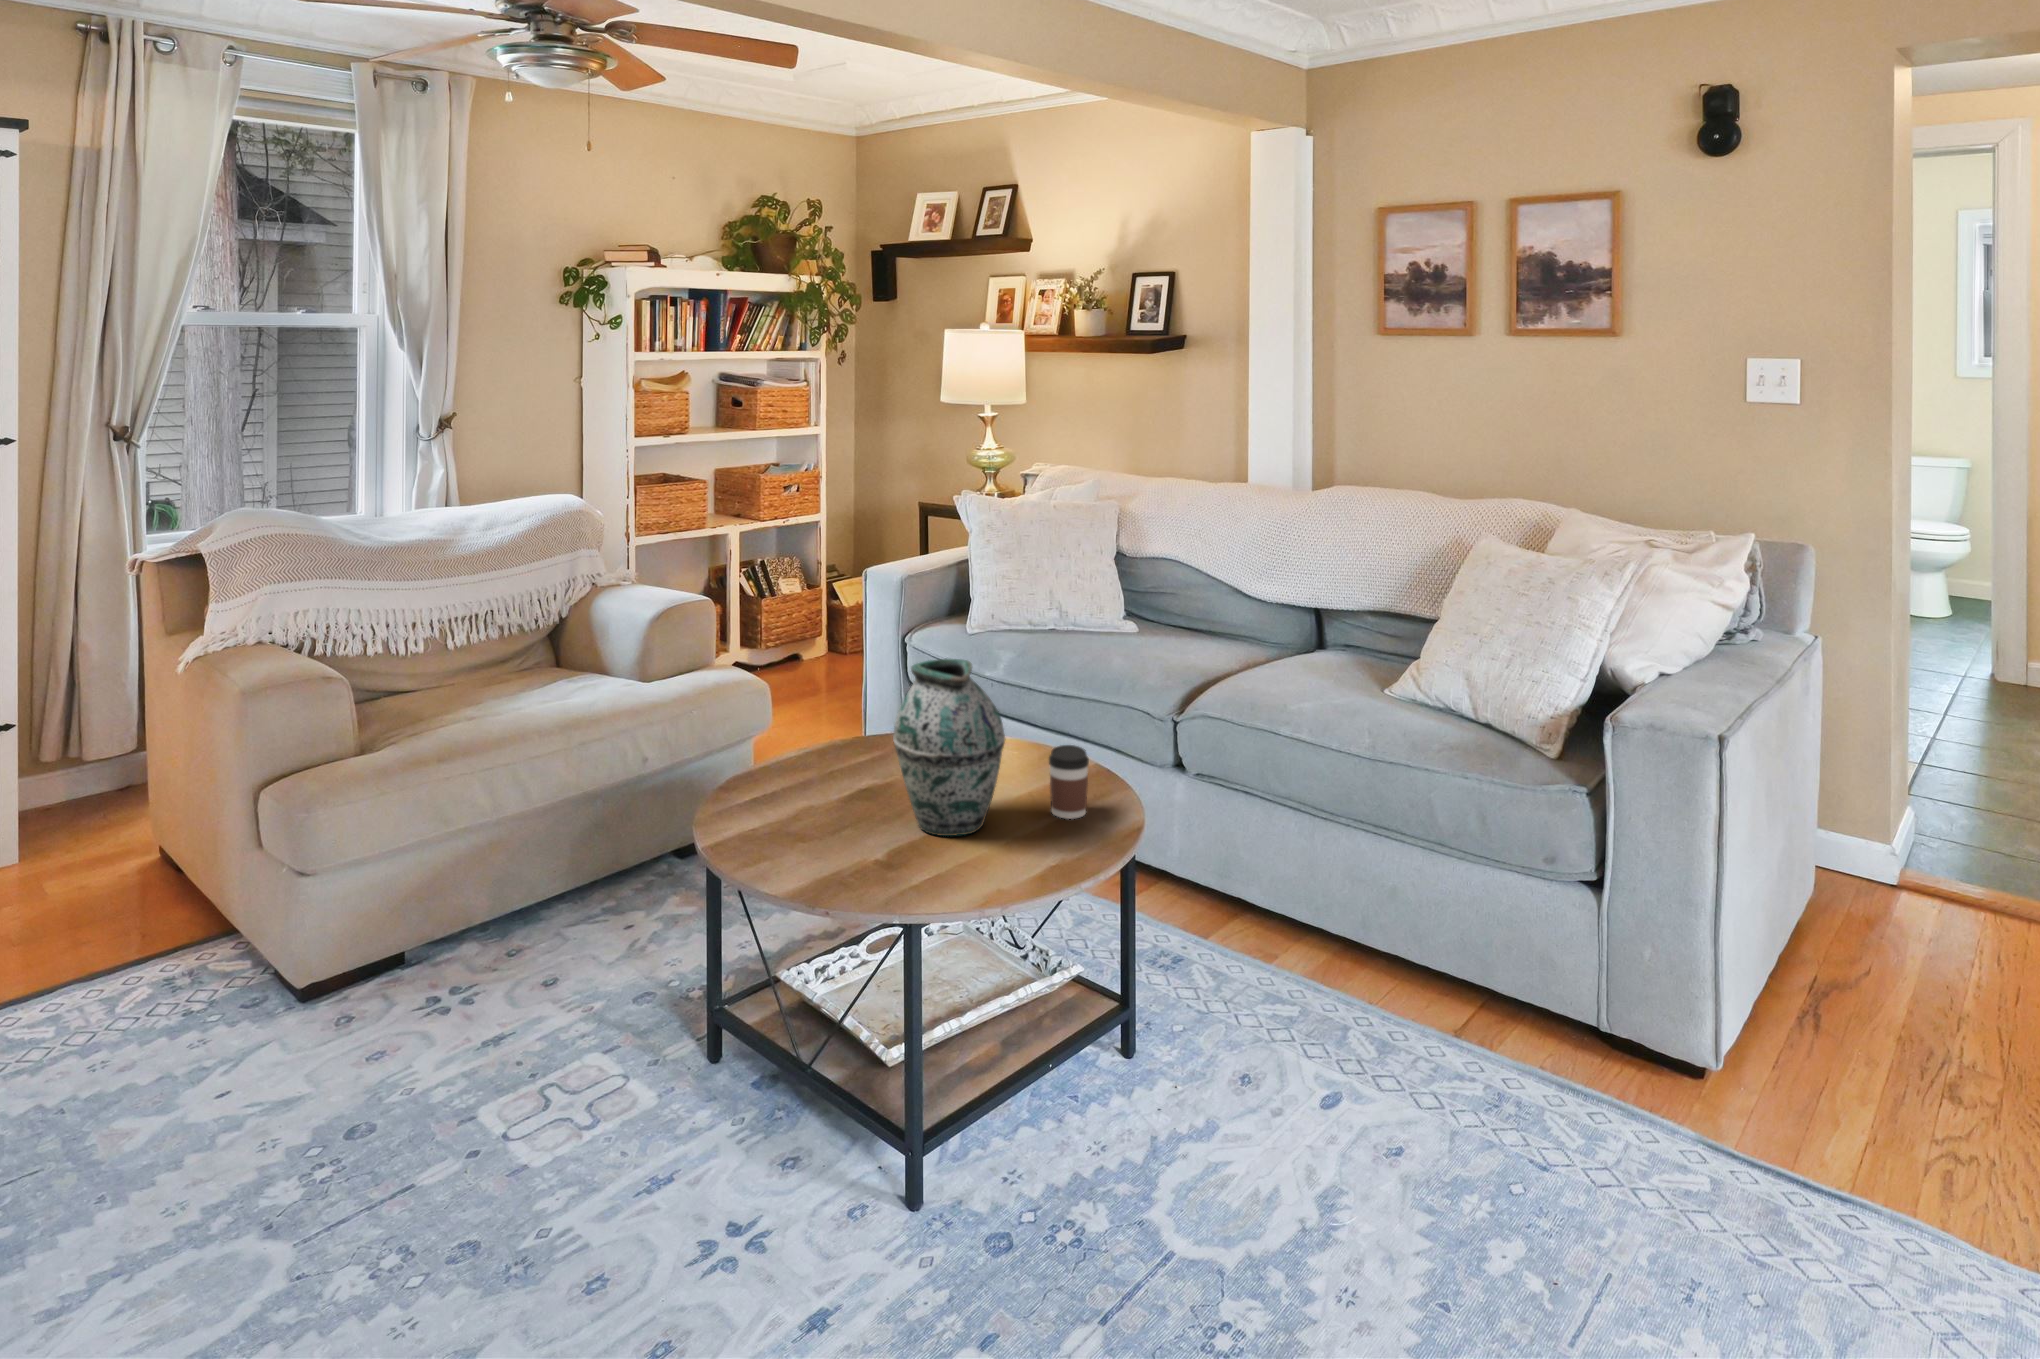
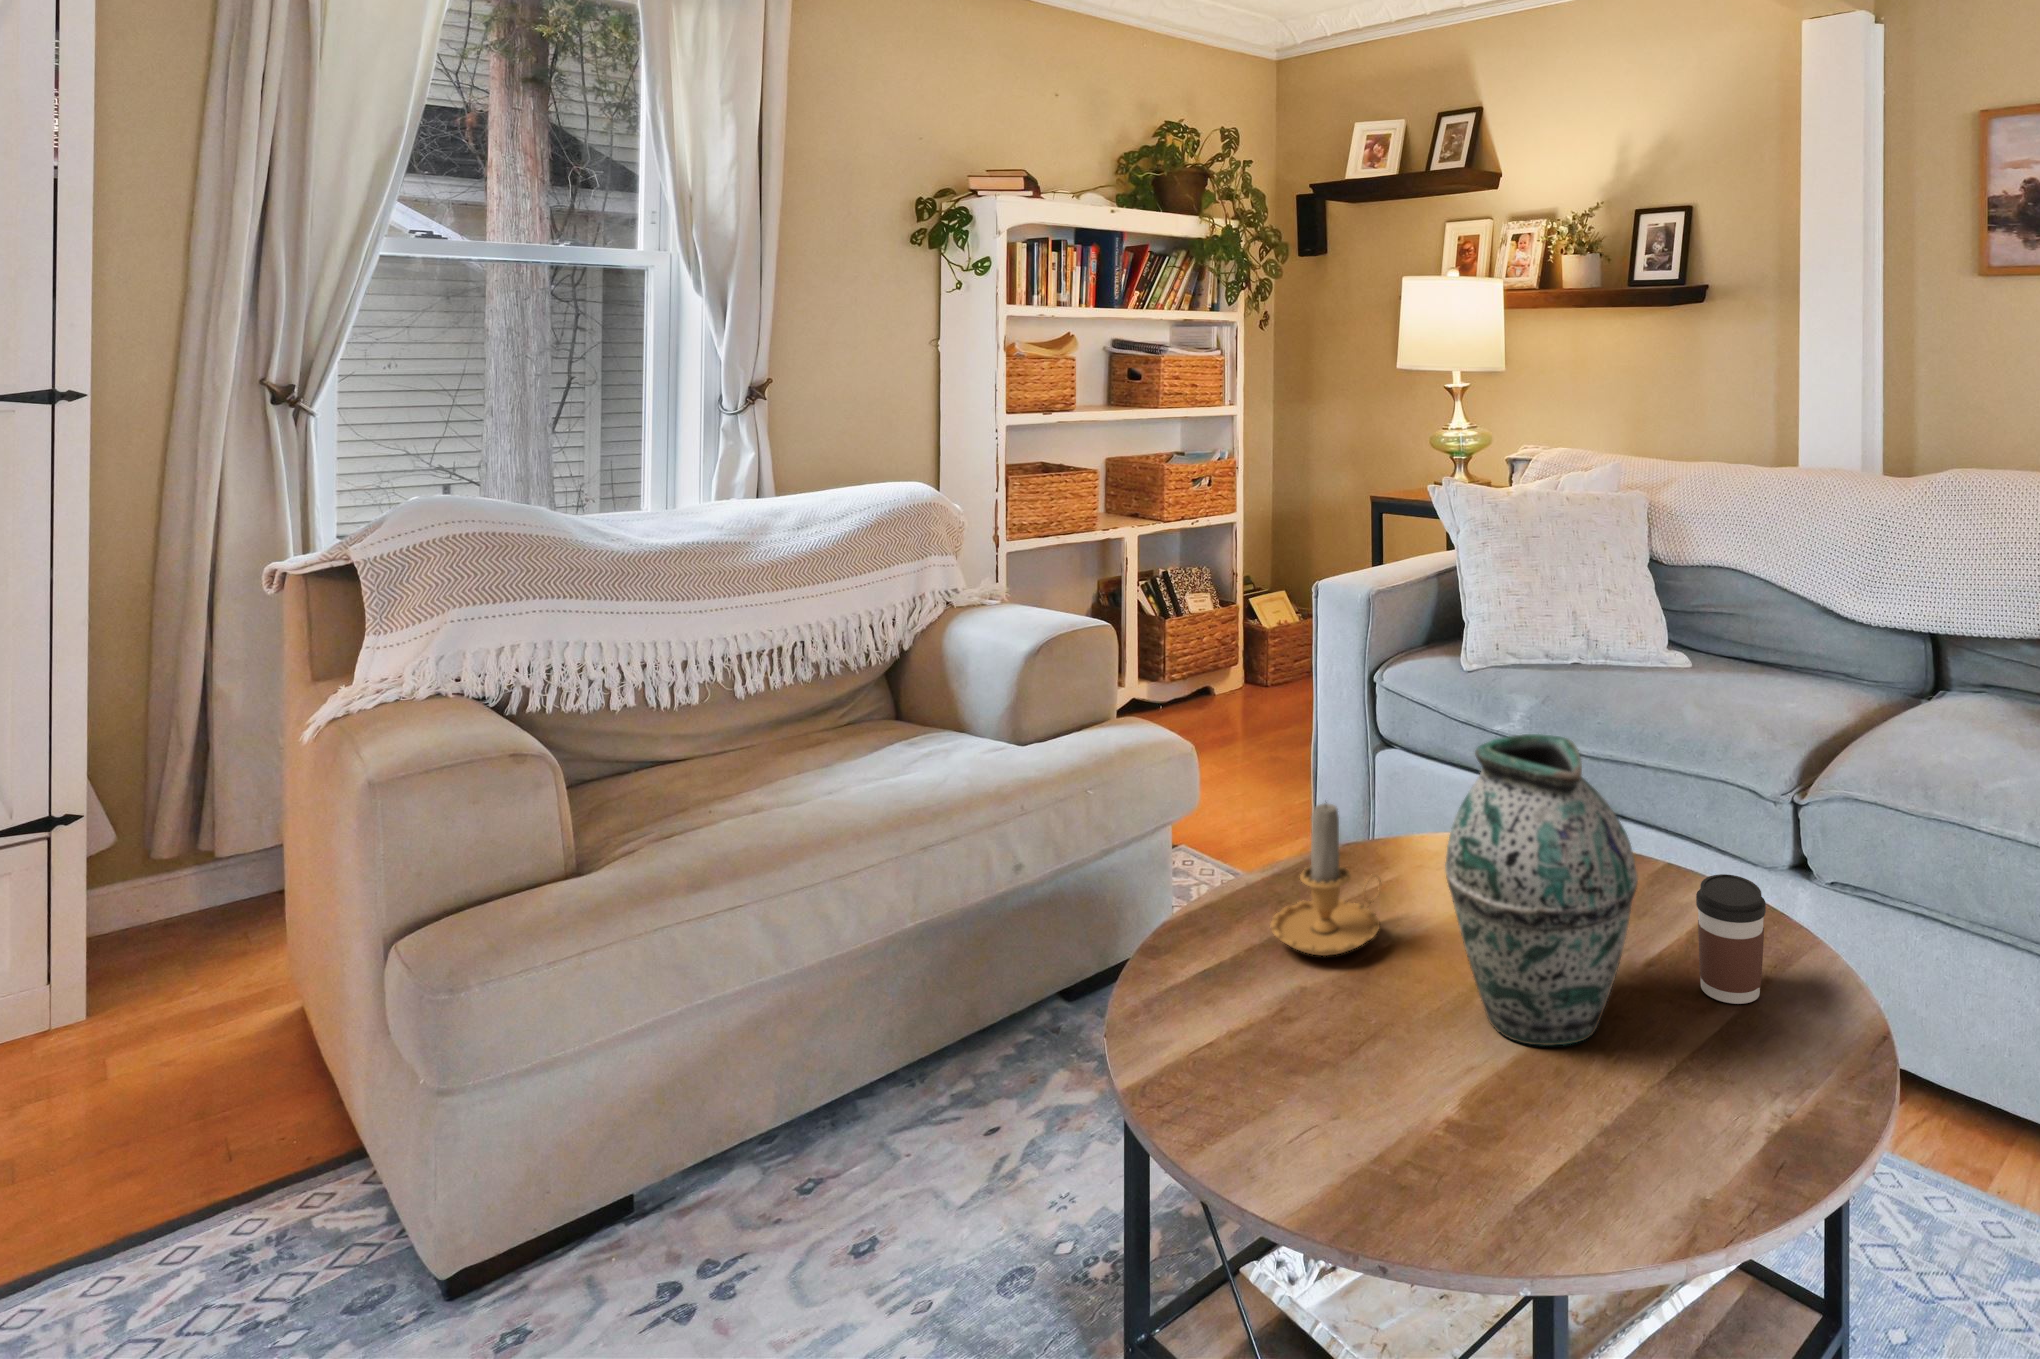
candle: none [797,701,870,794] -> present [1270,803,1381,956]

